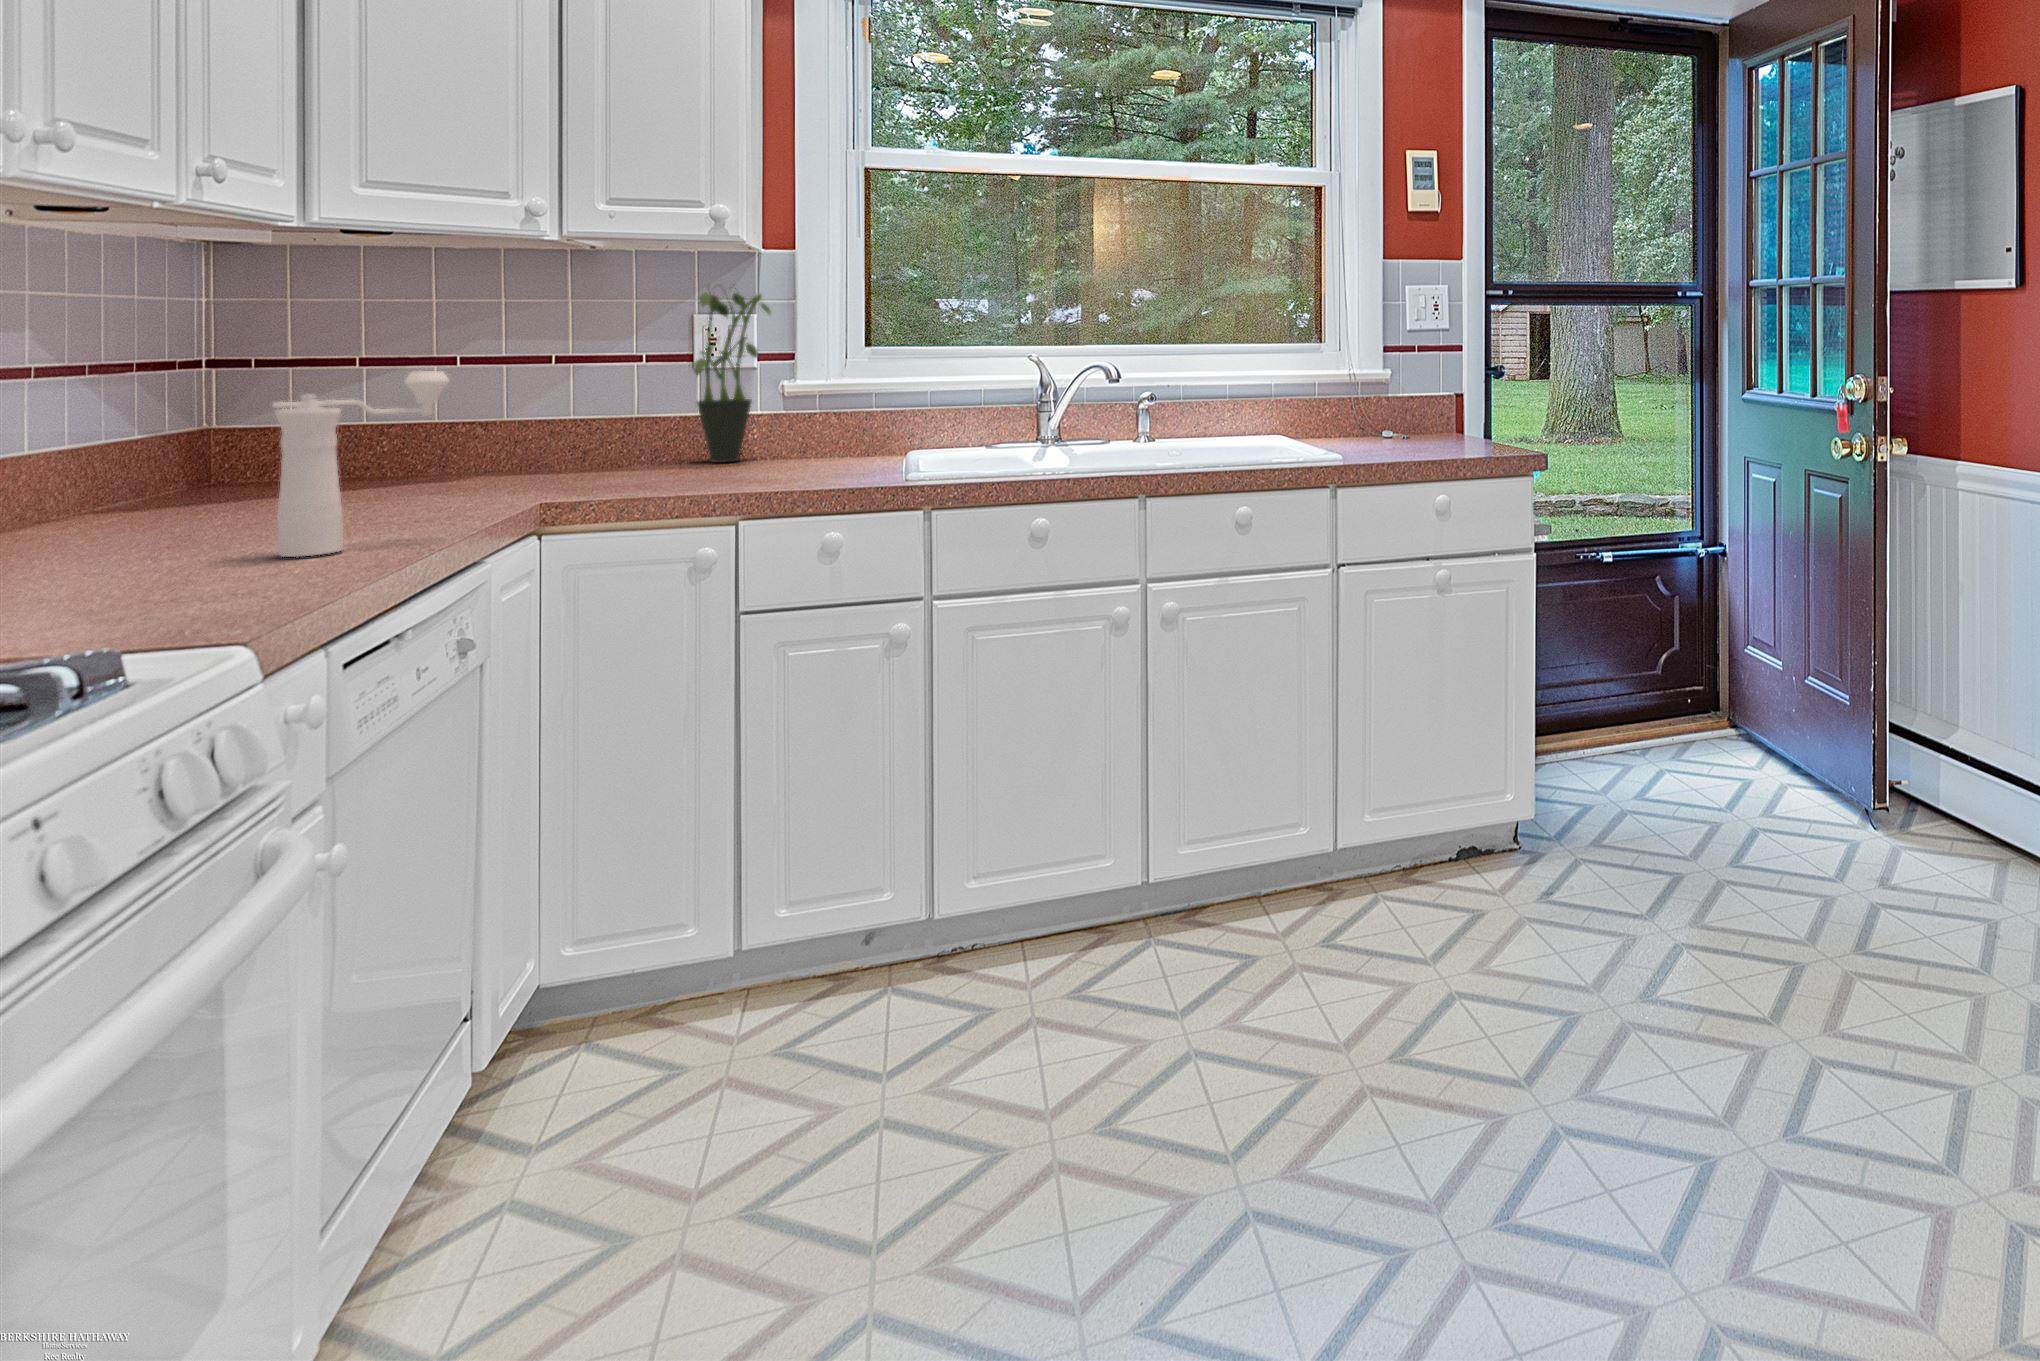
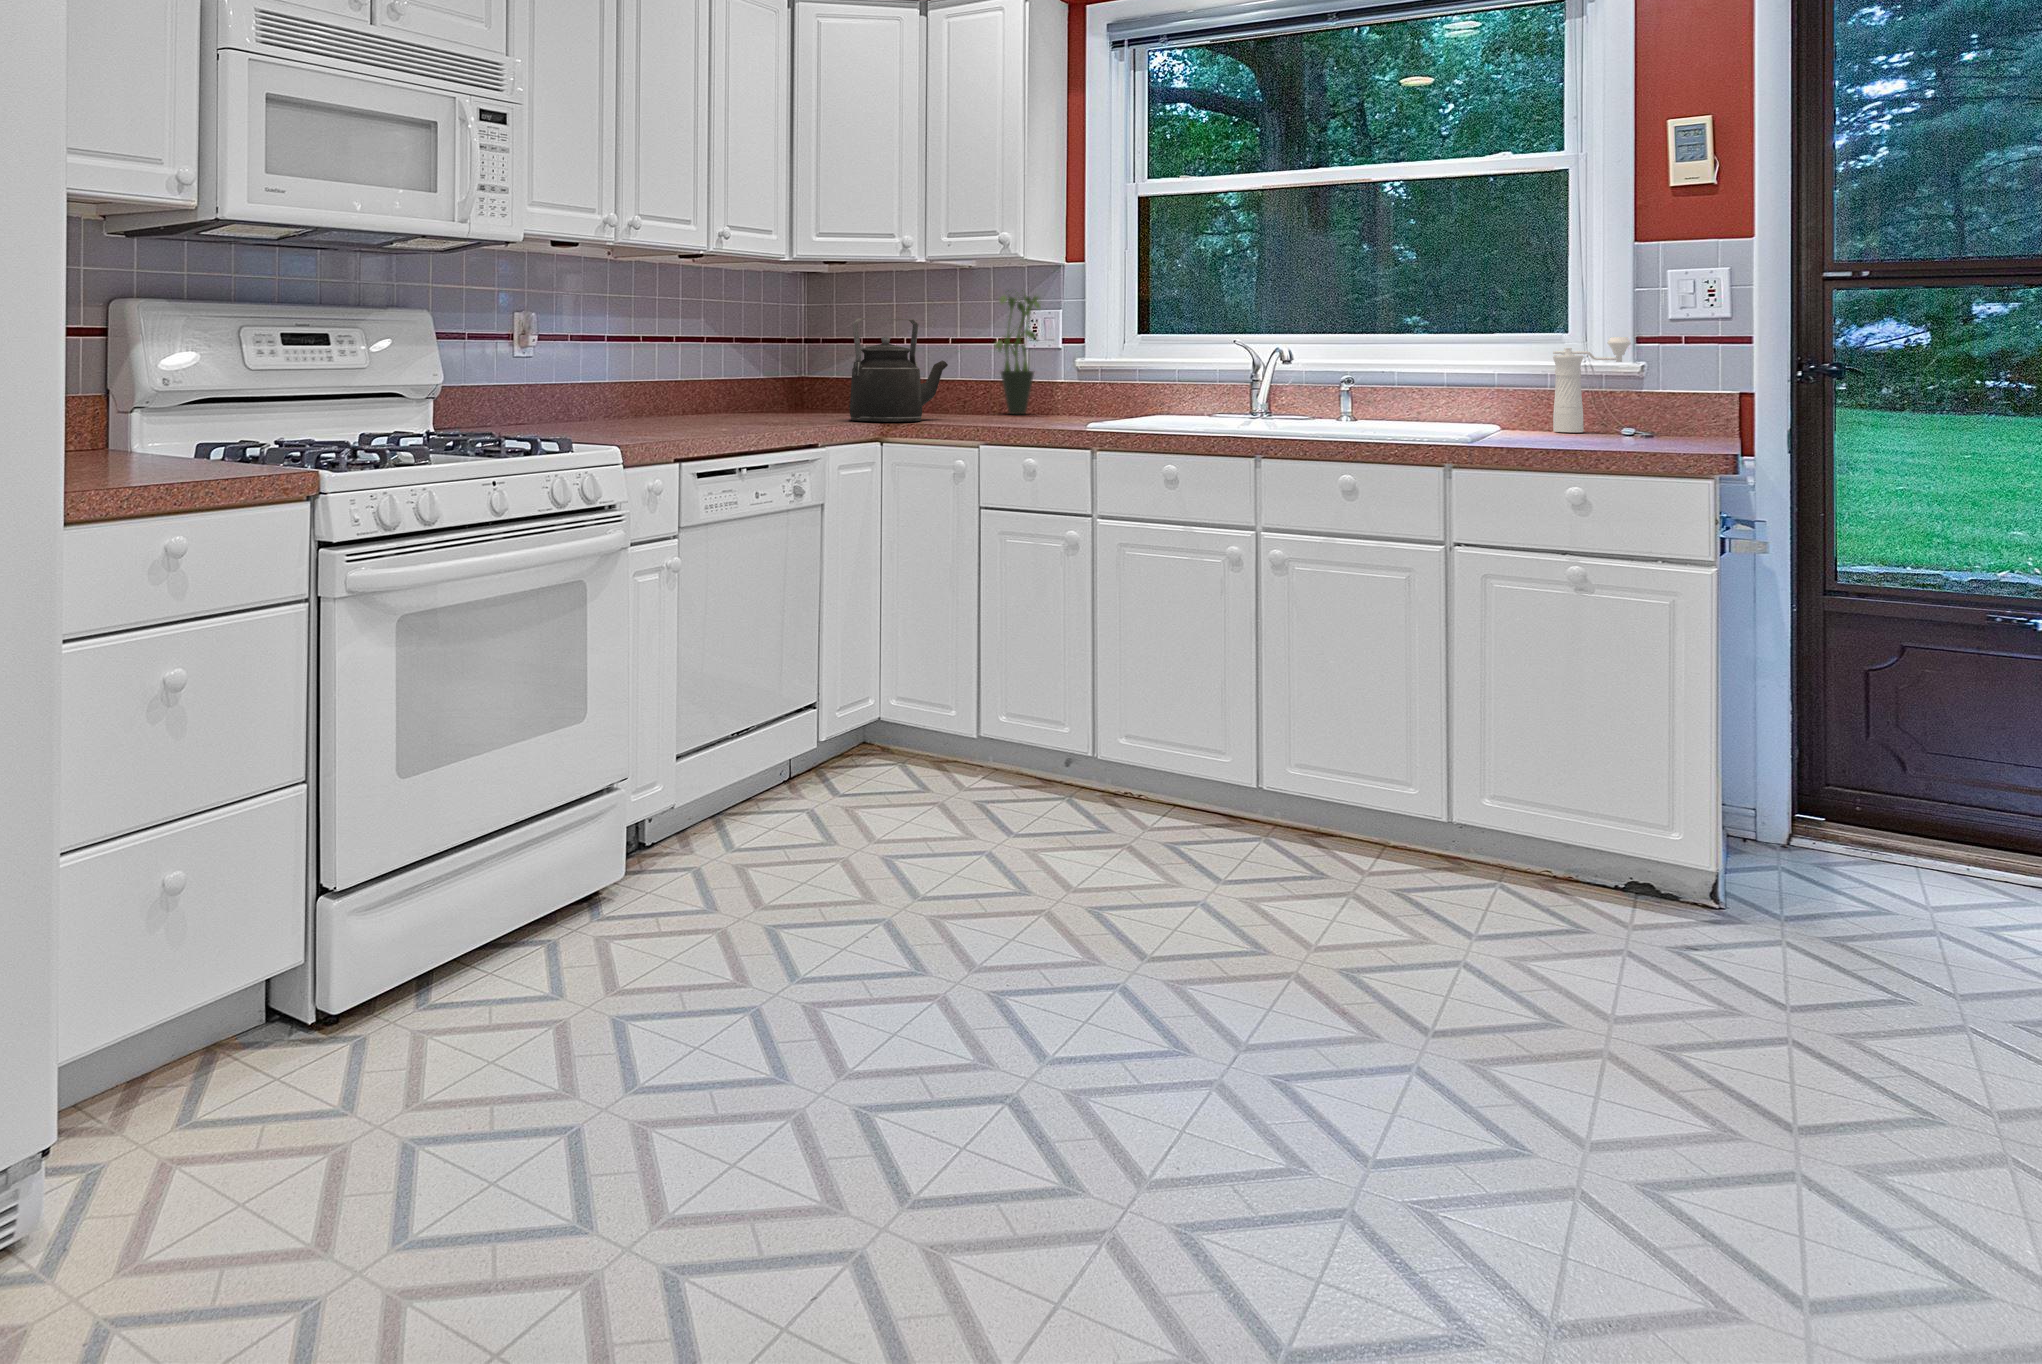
kettle: none [475,333,654,508] -> present [850,318,948,422]
pepper mill: present [272,371,449,557] -> present [1553,337,1631,433]

